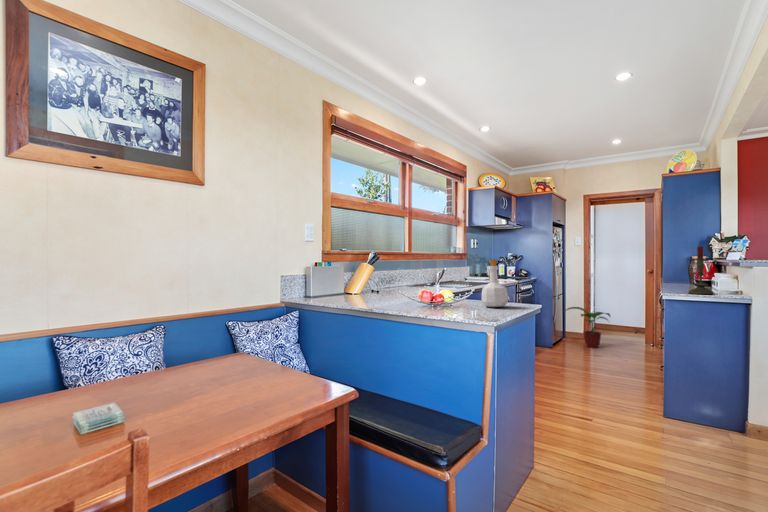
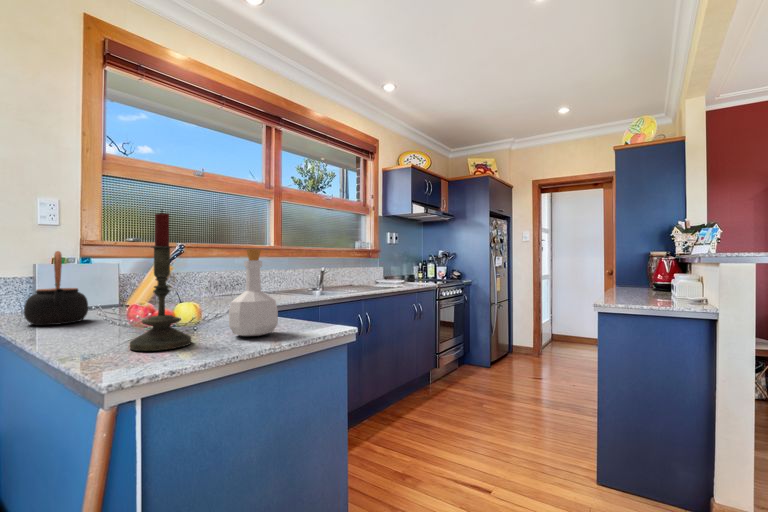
candle: present [689,246,713,294] -> present [130,210,191,351]
teapot: none [342,260,371,303] -> present [24,251,88,325]
potted plant: present [566,307,610,348] -> none [506,315,562,366]

